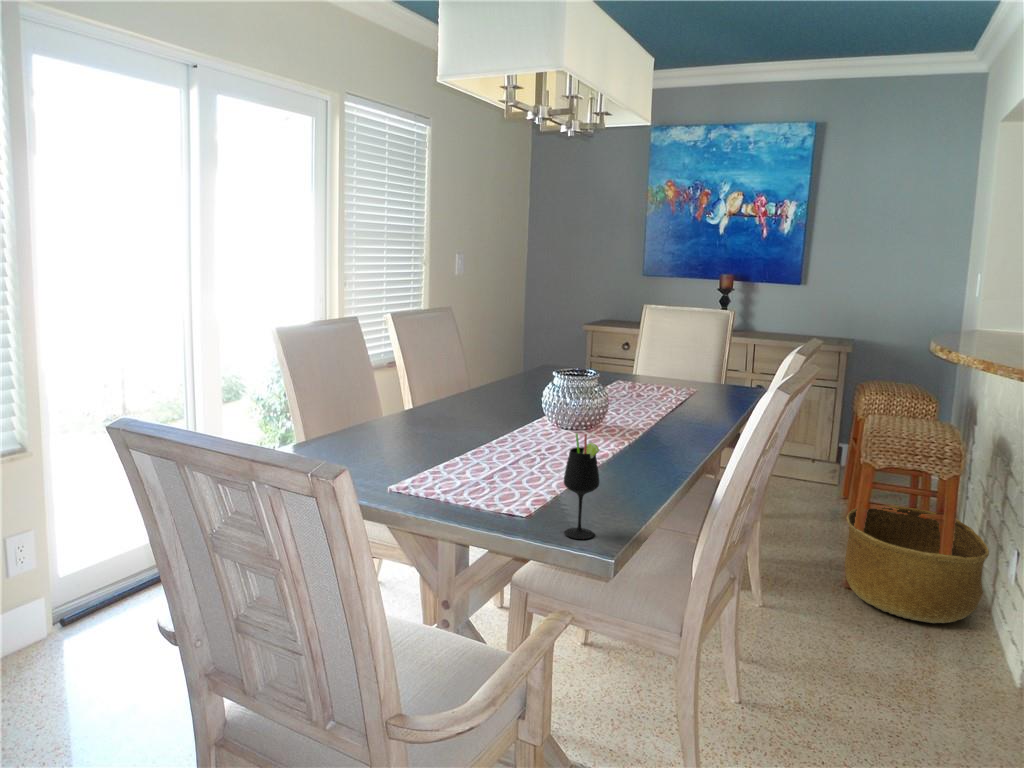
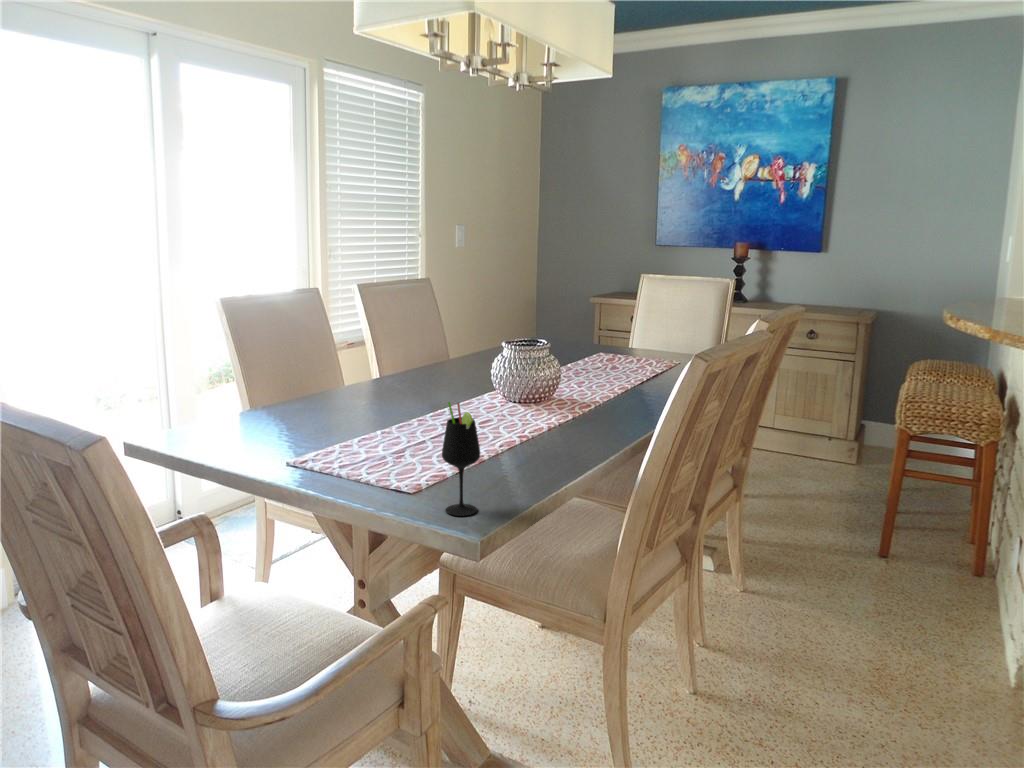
basket: present [845,506,989,623] -> none [839,487,992,614]

